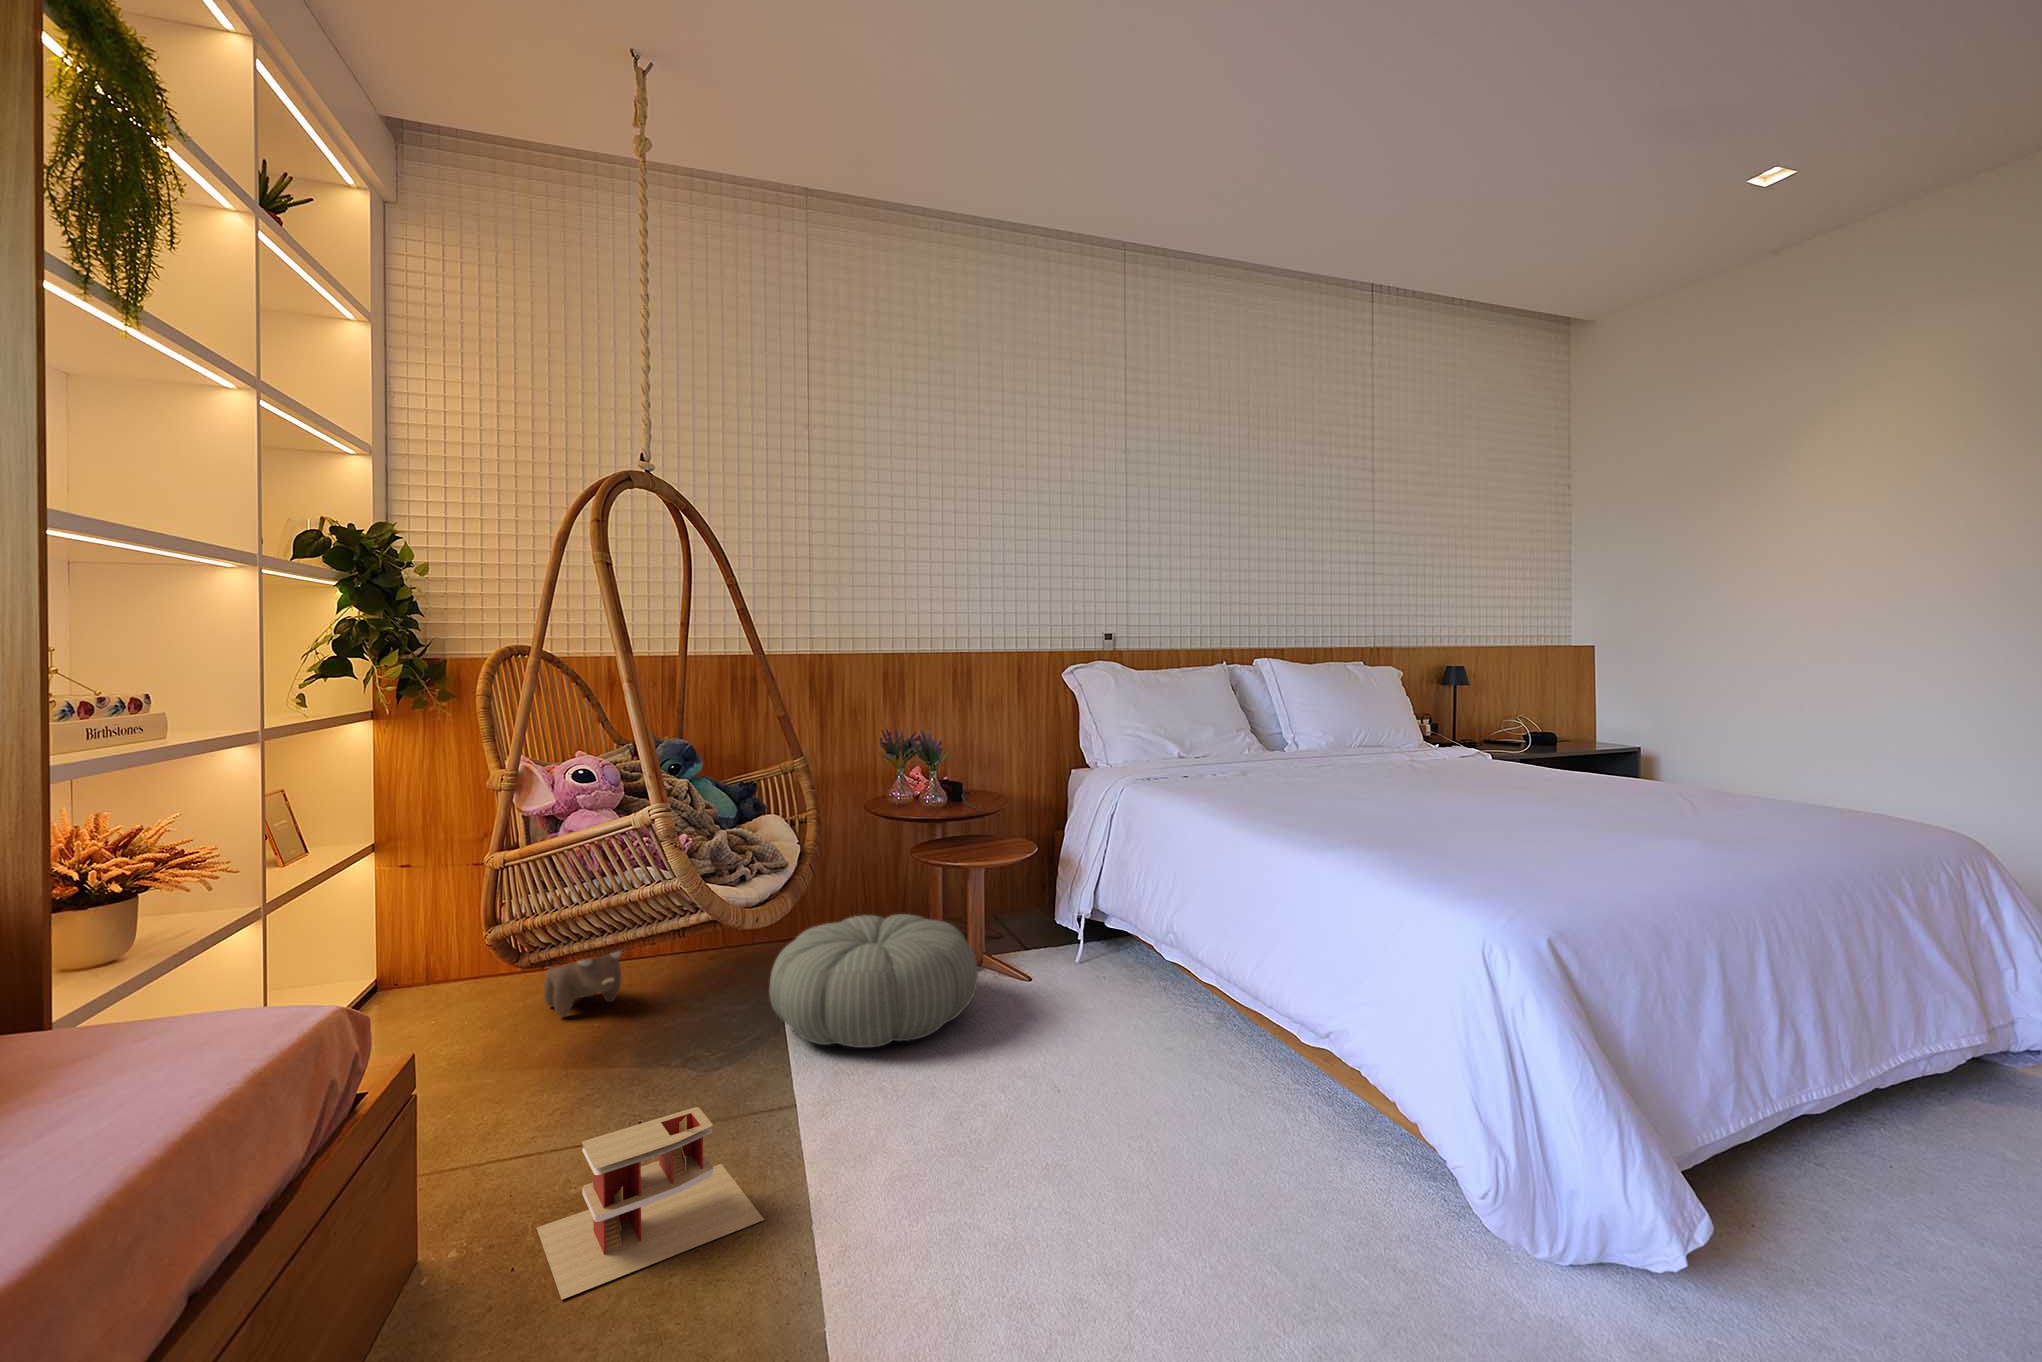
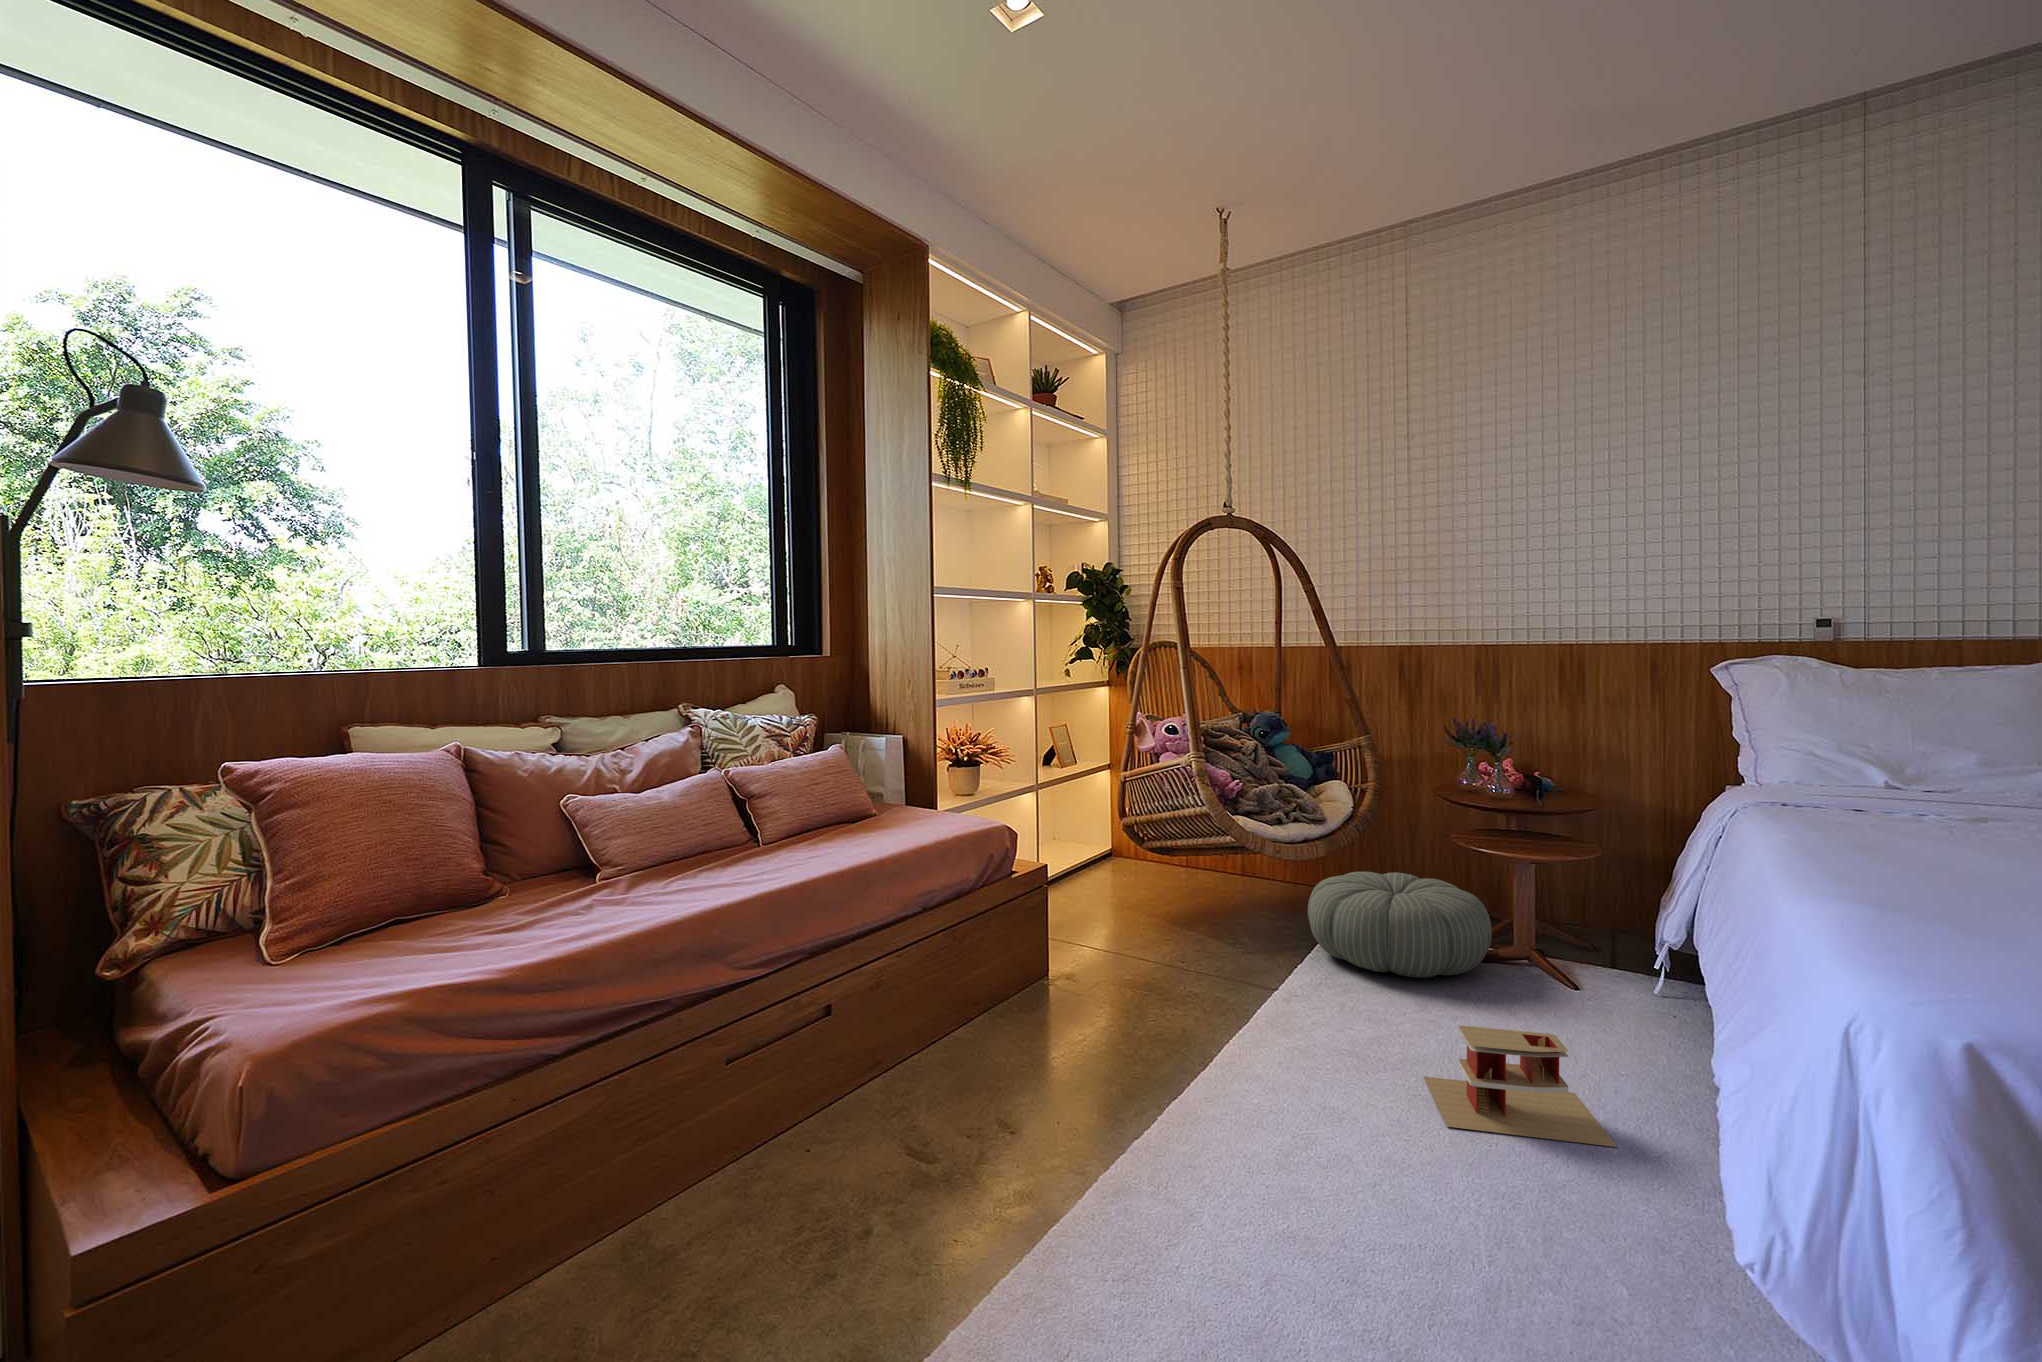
plush toy: present [544,951,622,1017] -> none [1185,851,1232,896]
toy house: present [537,1107,764,1299] -> present [1424,1025,1617,1147]

